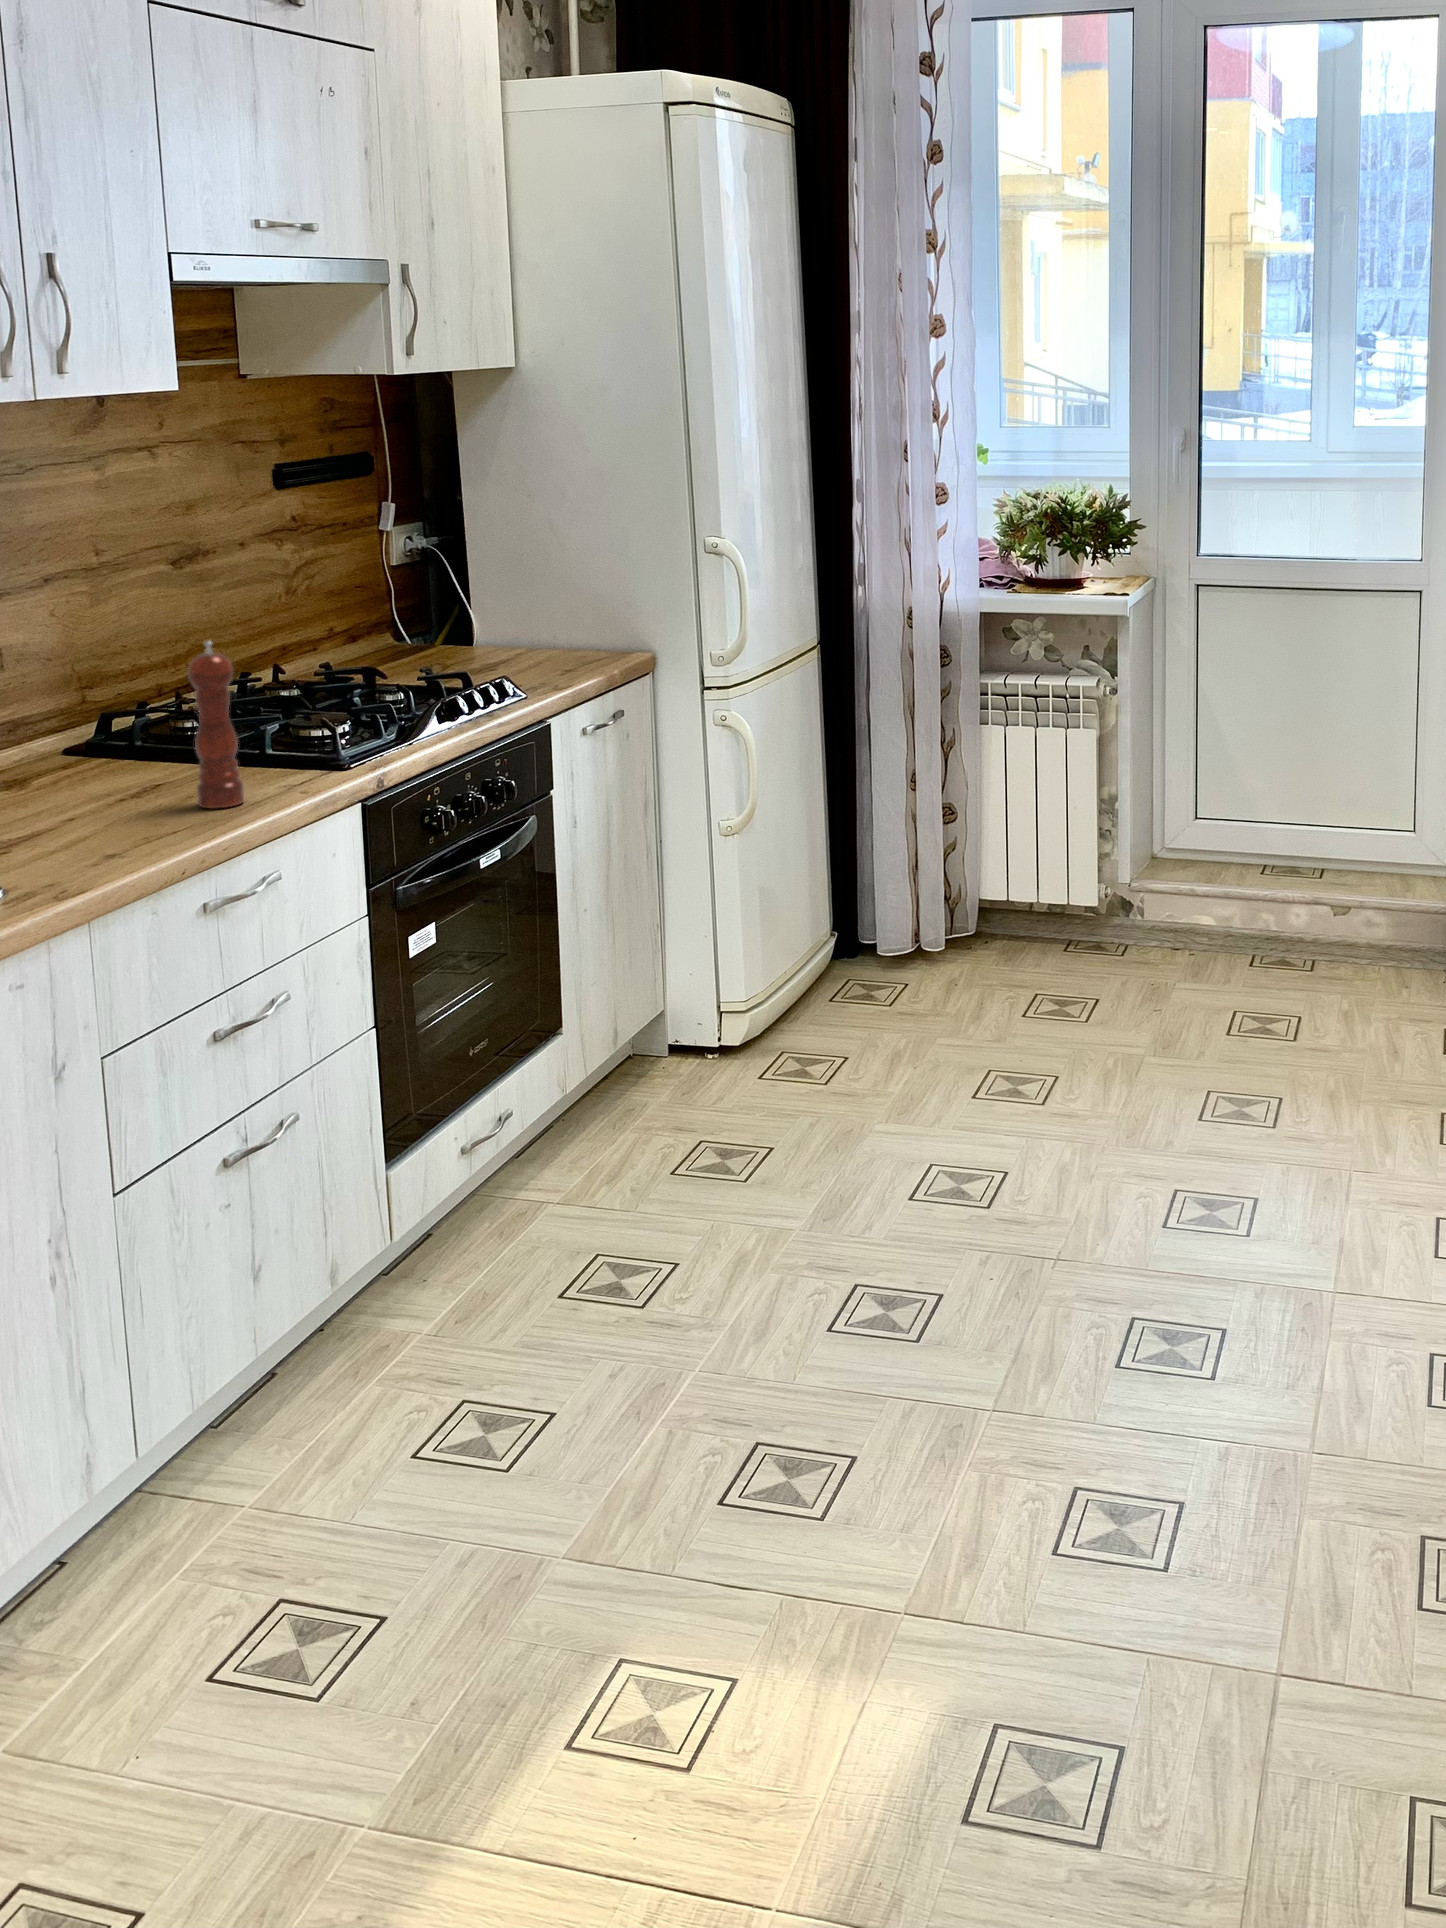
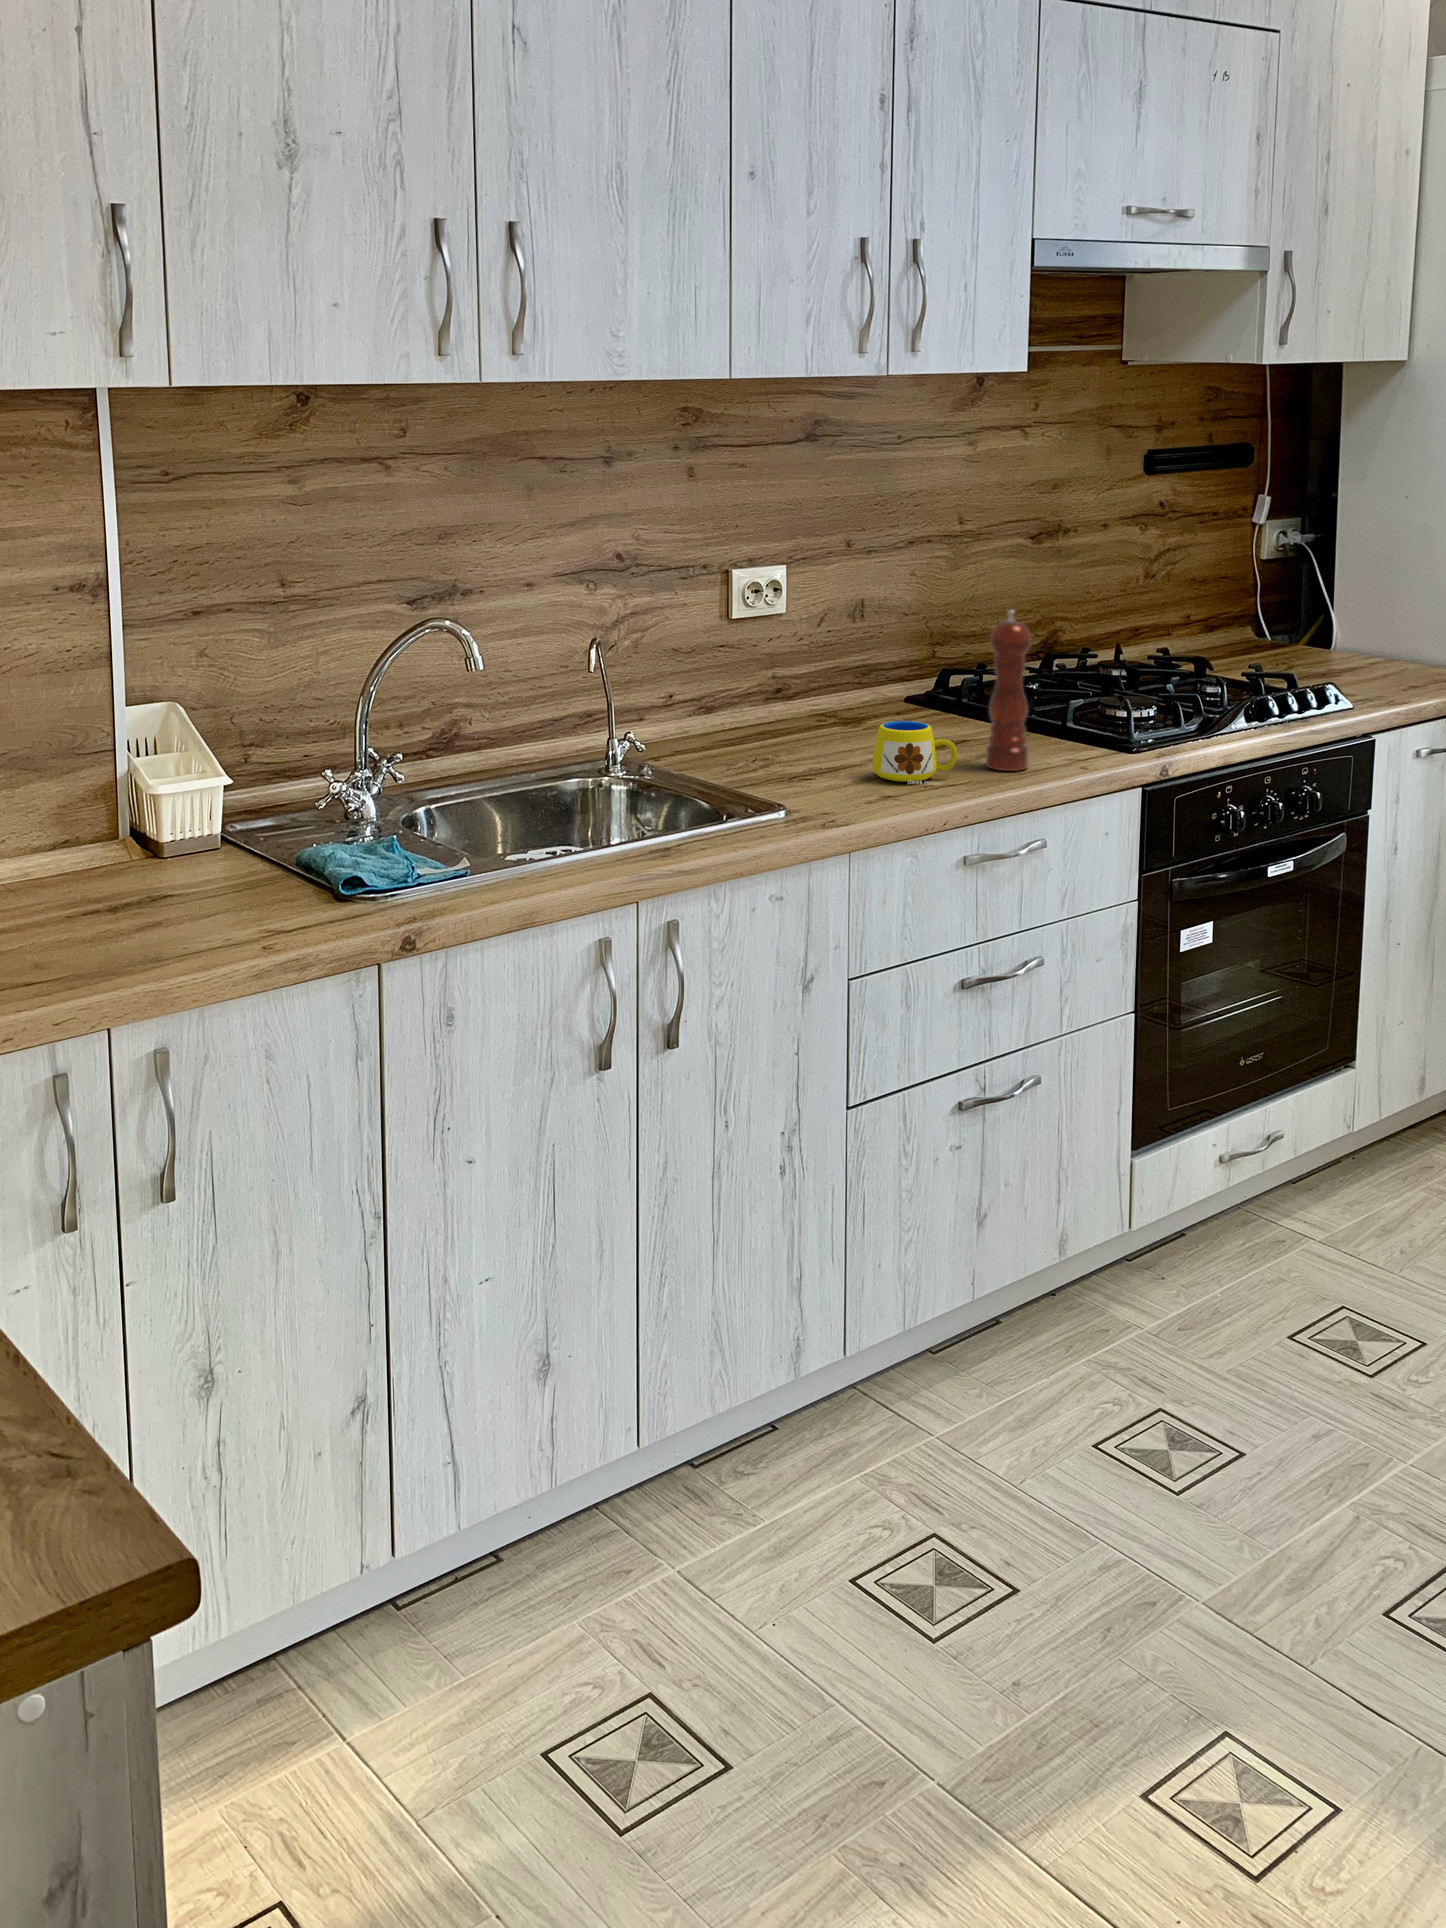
mug: none [76,771,172,838] -> present [872,721,957,785]

